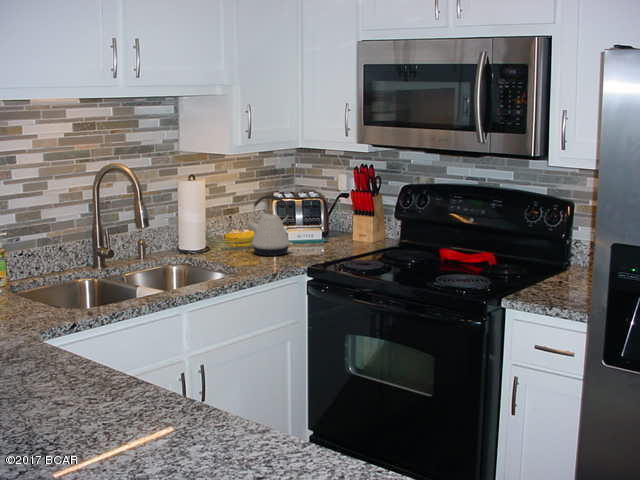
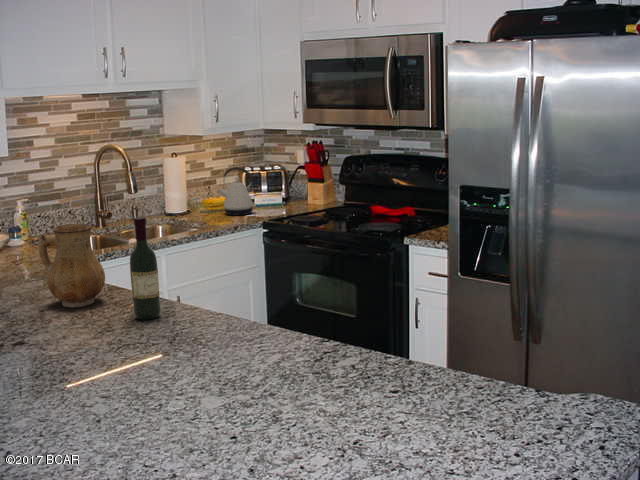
ceramic pitcher: none [27,292,124,419] -> present [39,224,105,307]
wine bottle: none [171,295,214,451] -> present [130,217,161,320]

